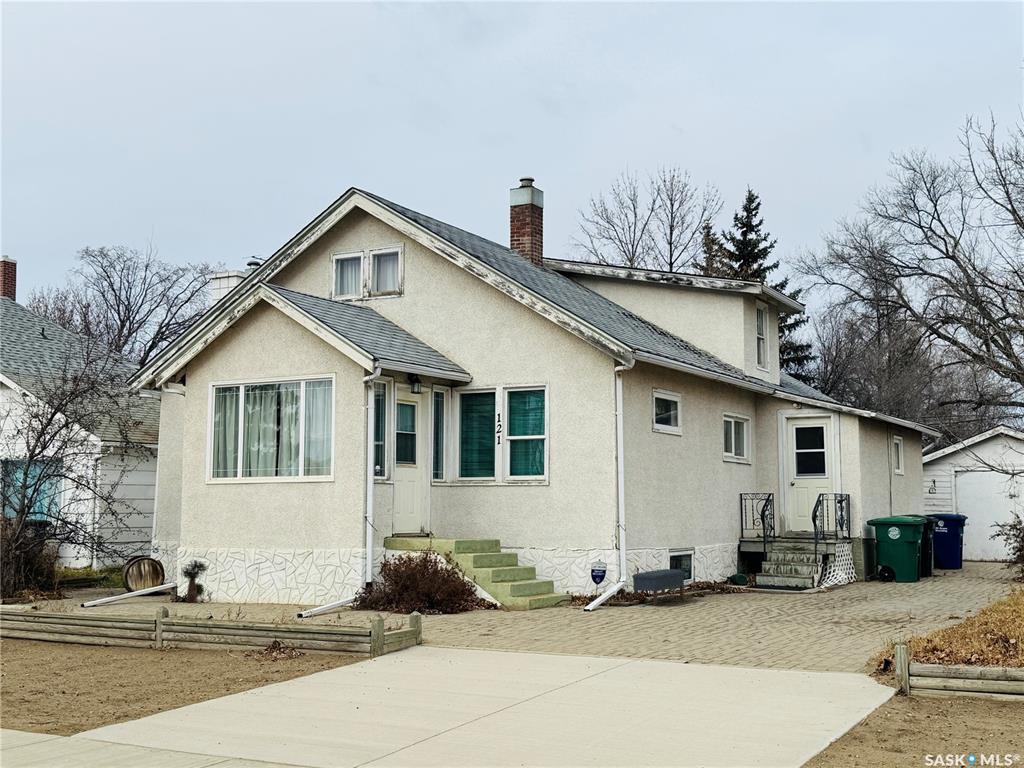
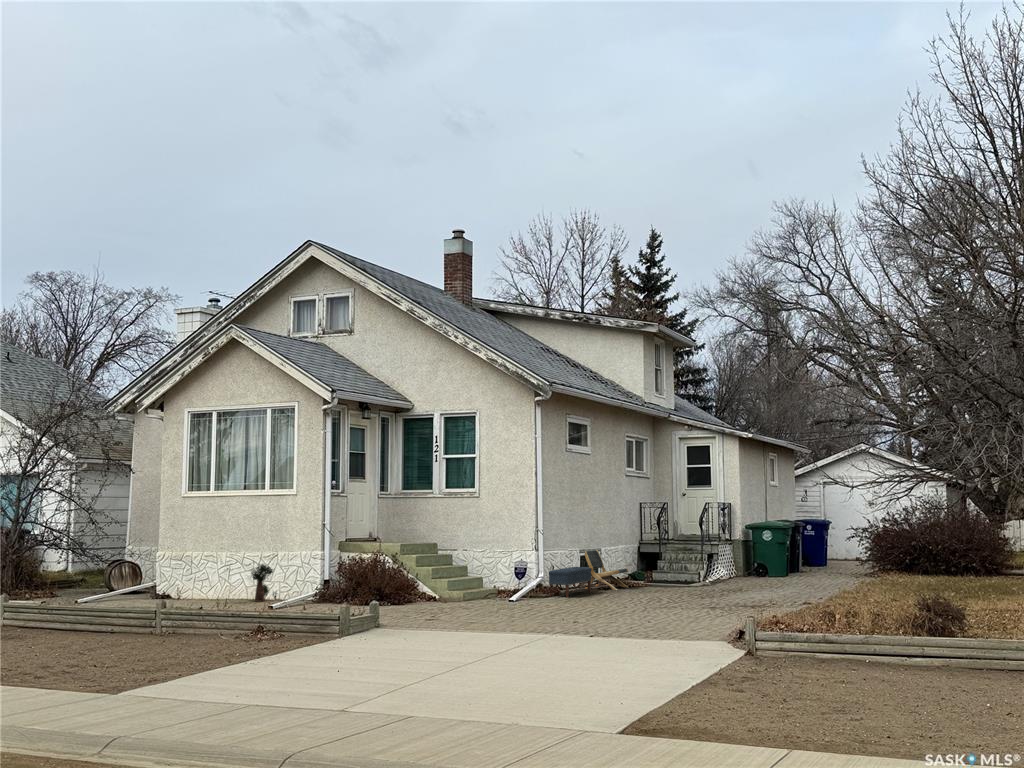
lounge chair: none [675,549,729,597] -> present [585,550,628,590]
potted plant: present [181,560,212,602] -> present [251,564,277,602]

